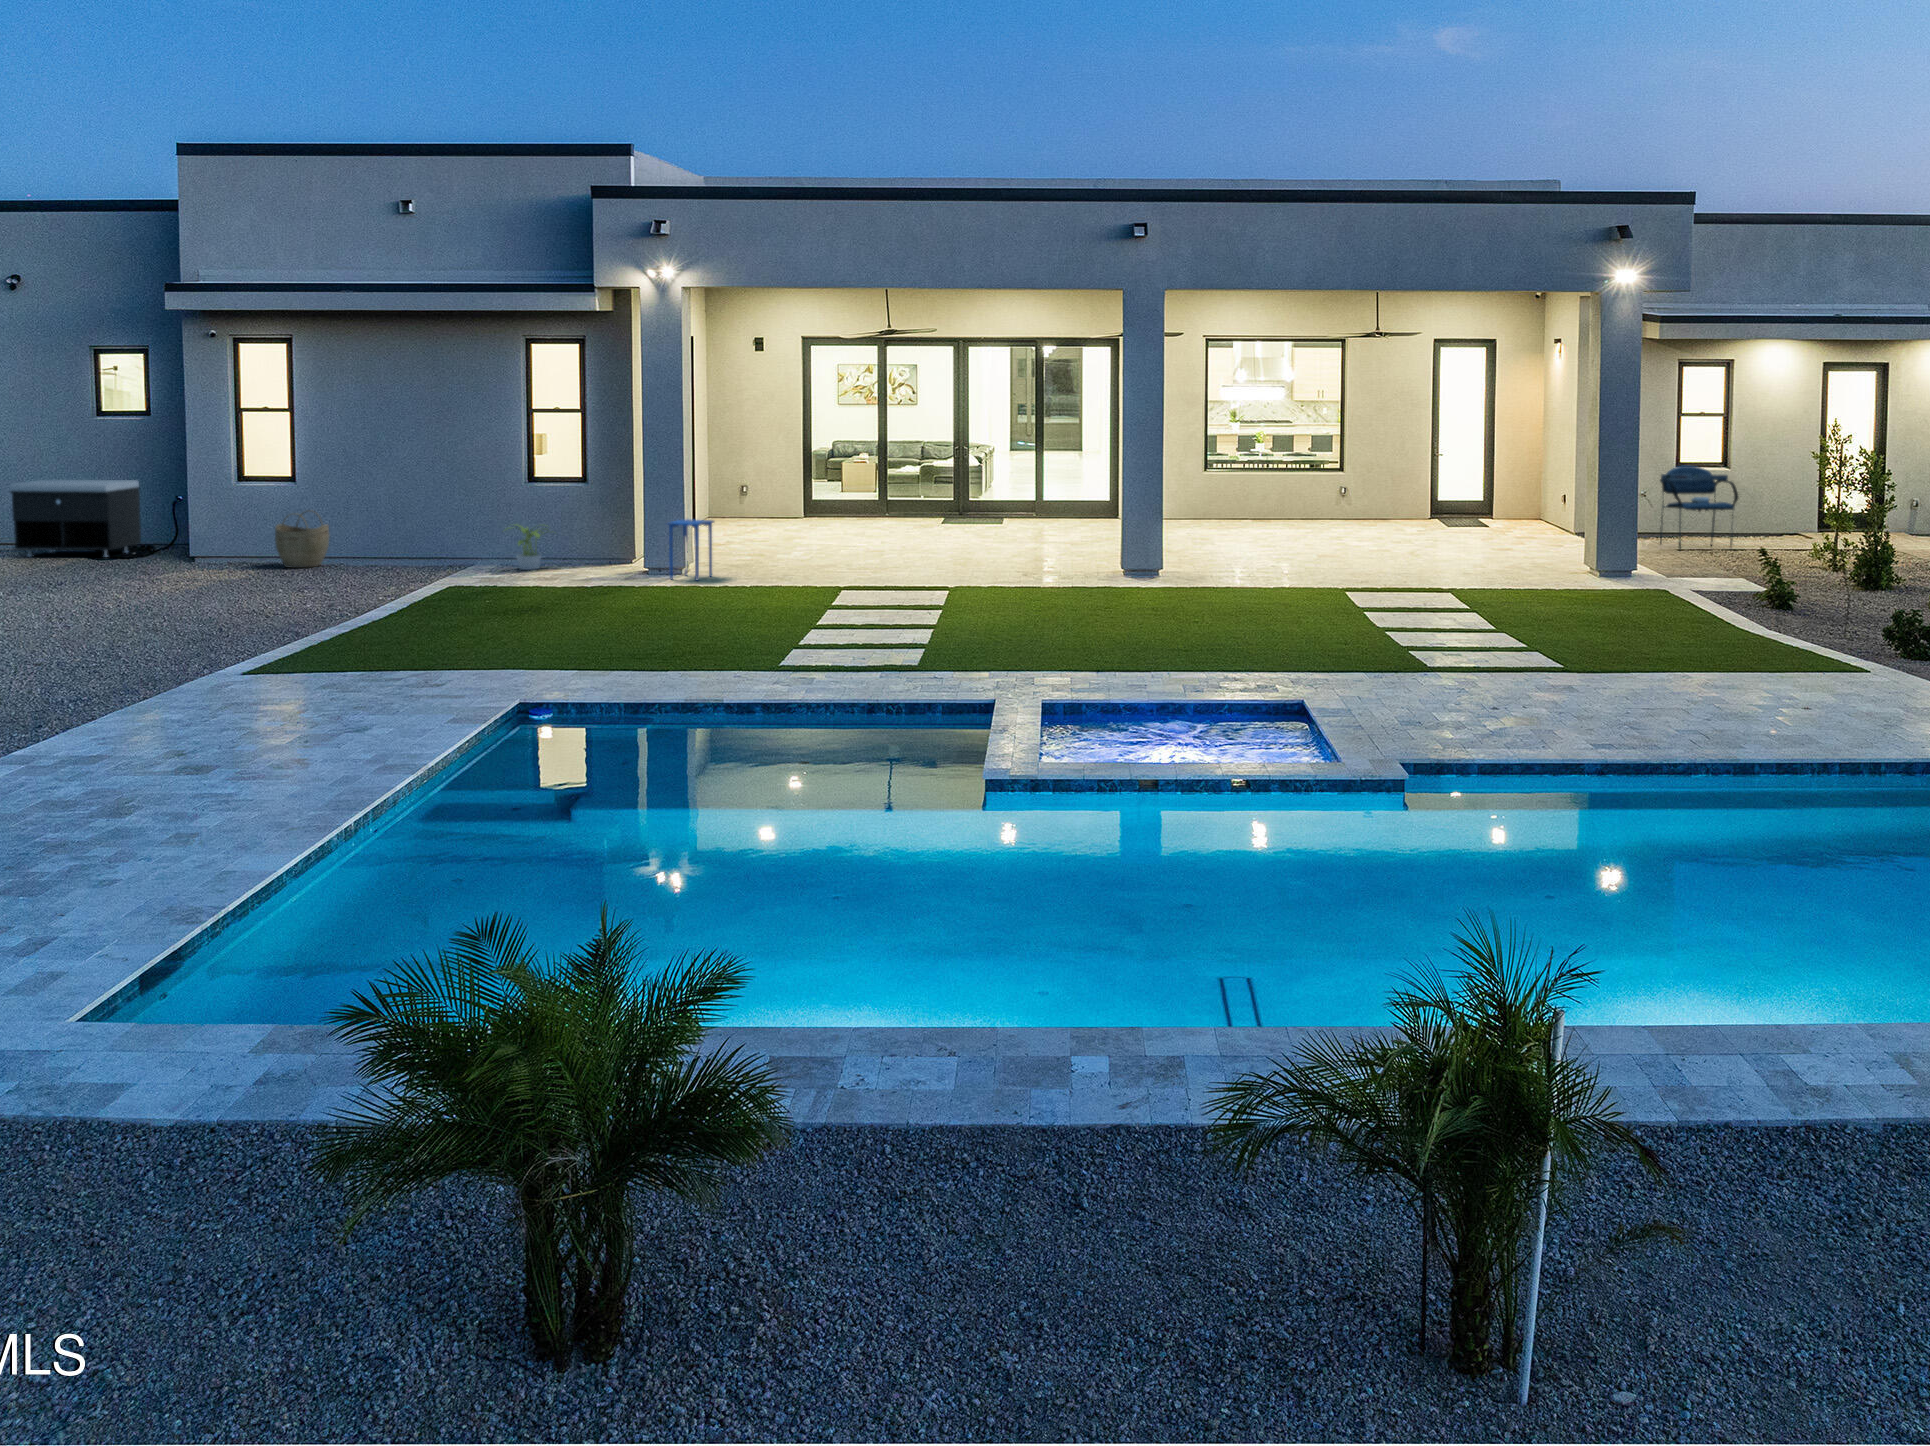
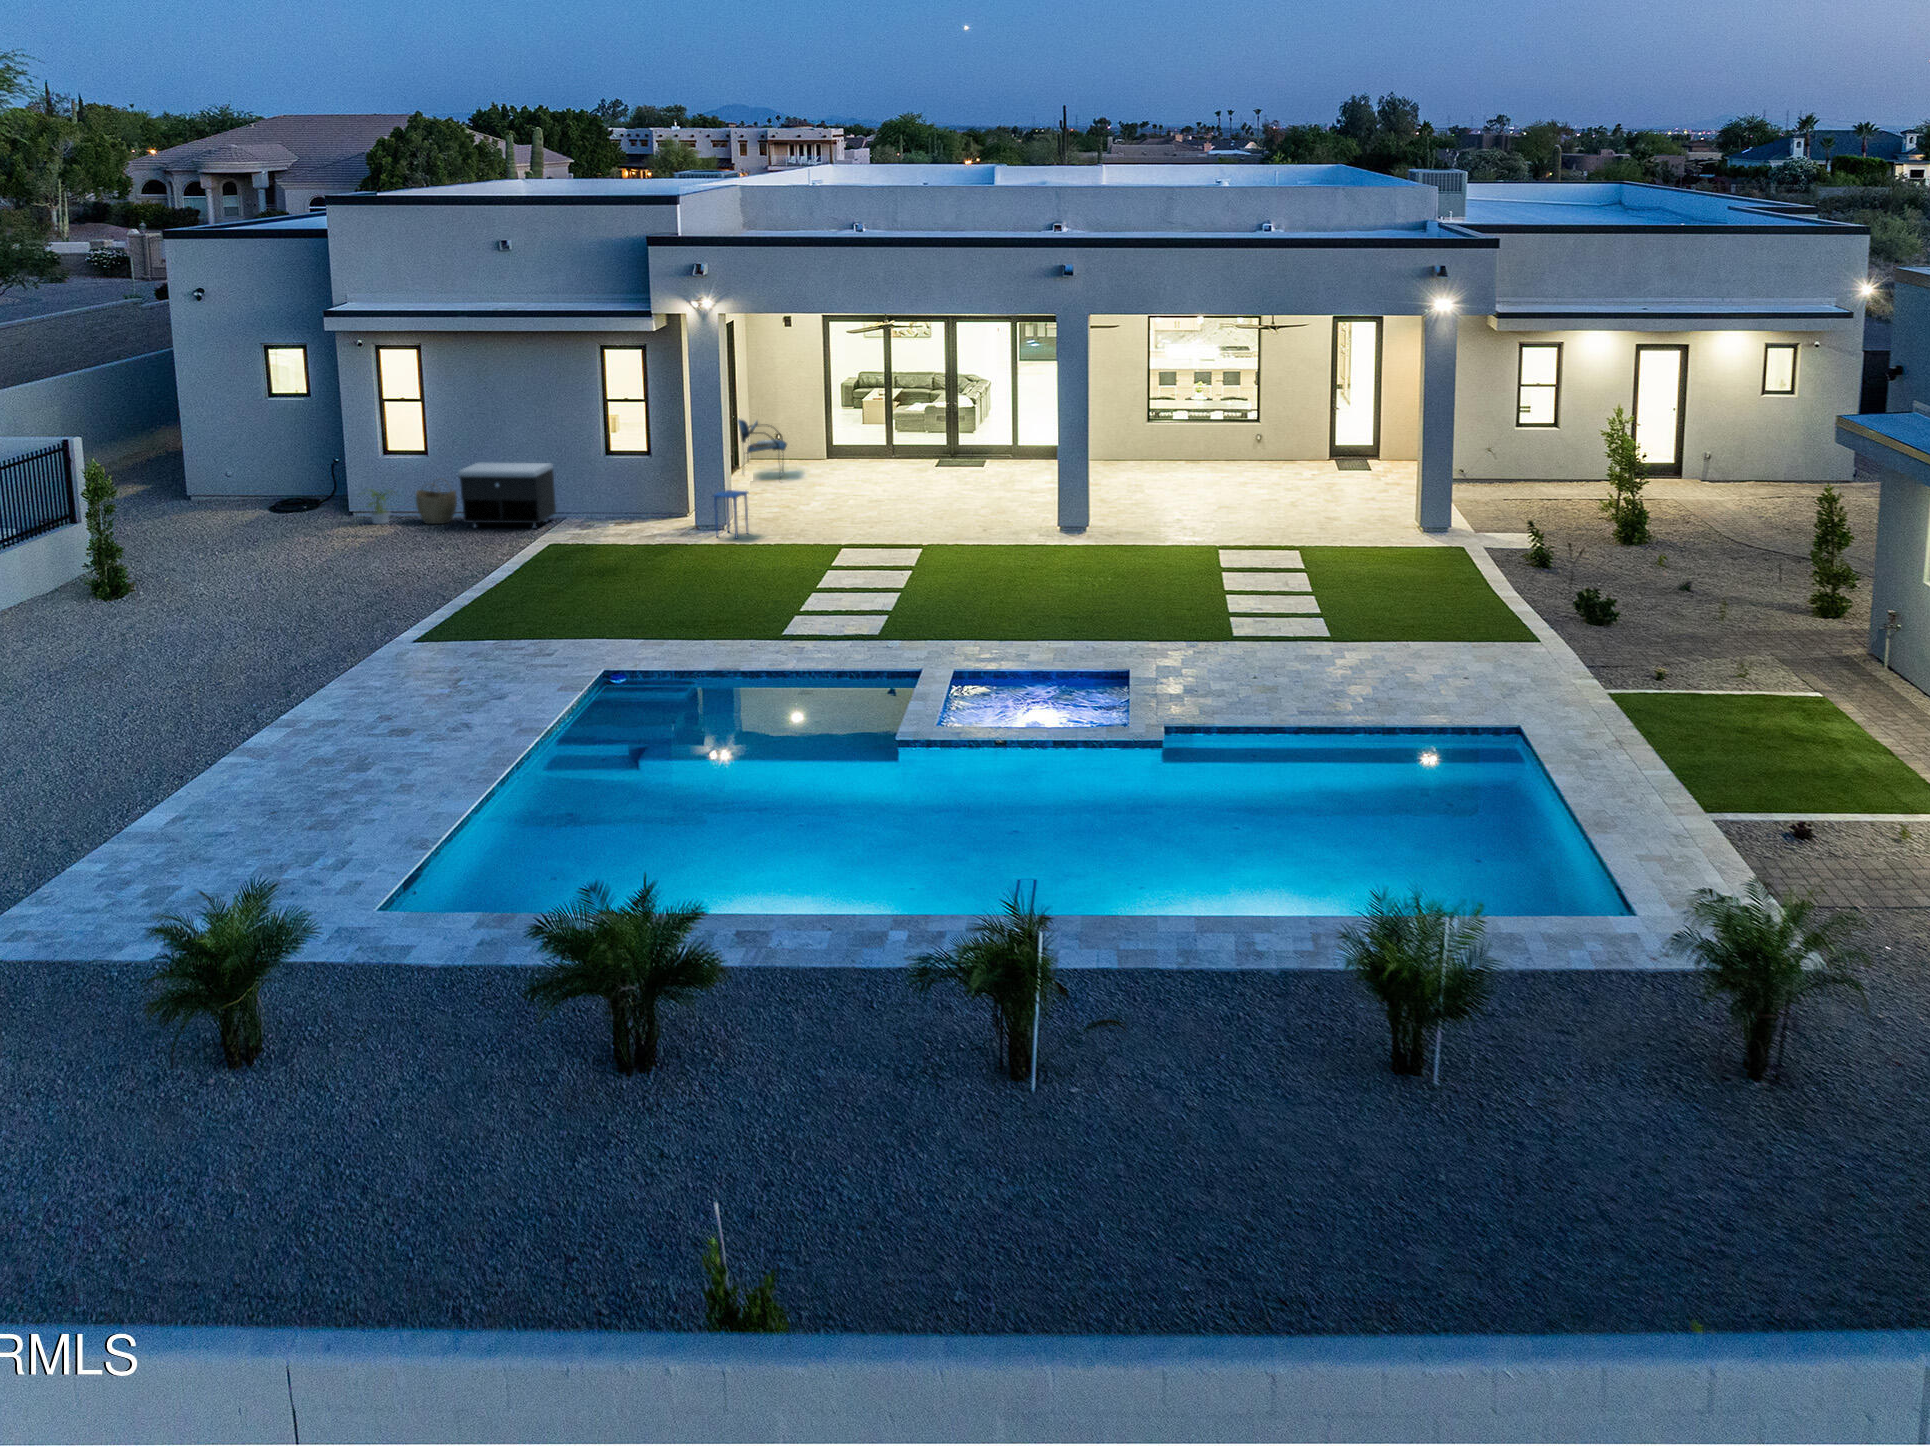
chair: present [1660,466,1738,548] -> present [738,419,787,460]
storage bench: present [10,480,141,557] -> present [458,463,556,528]
potted plant: present [516,525,544,570] -> present [368,489,395,524]

